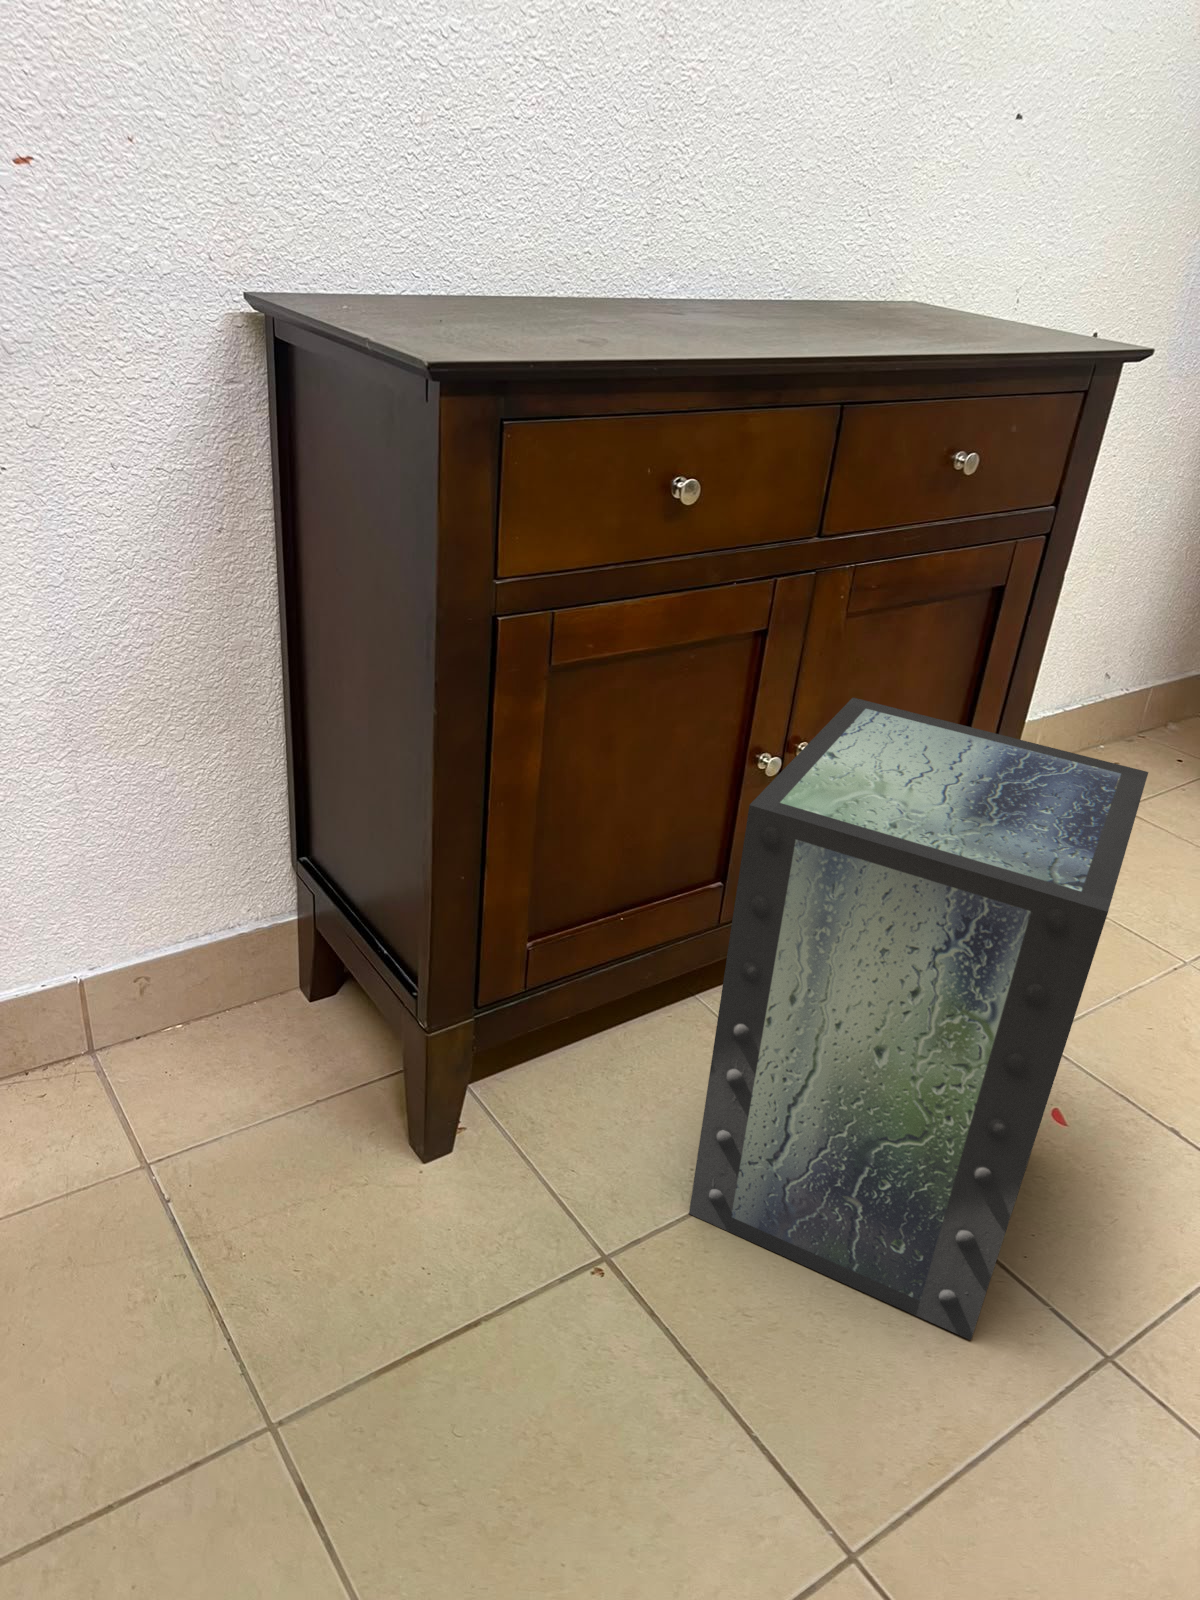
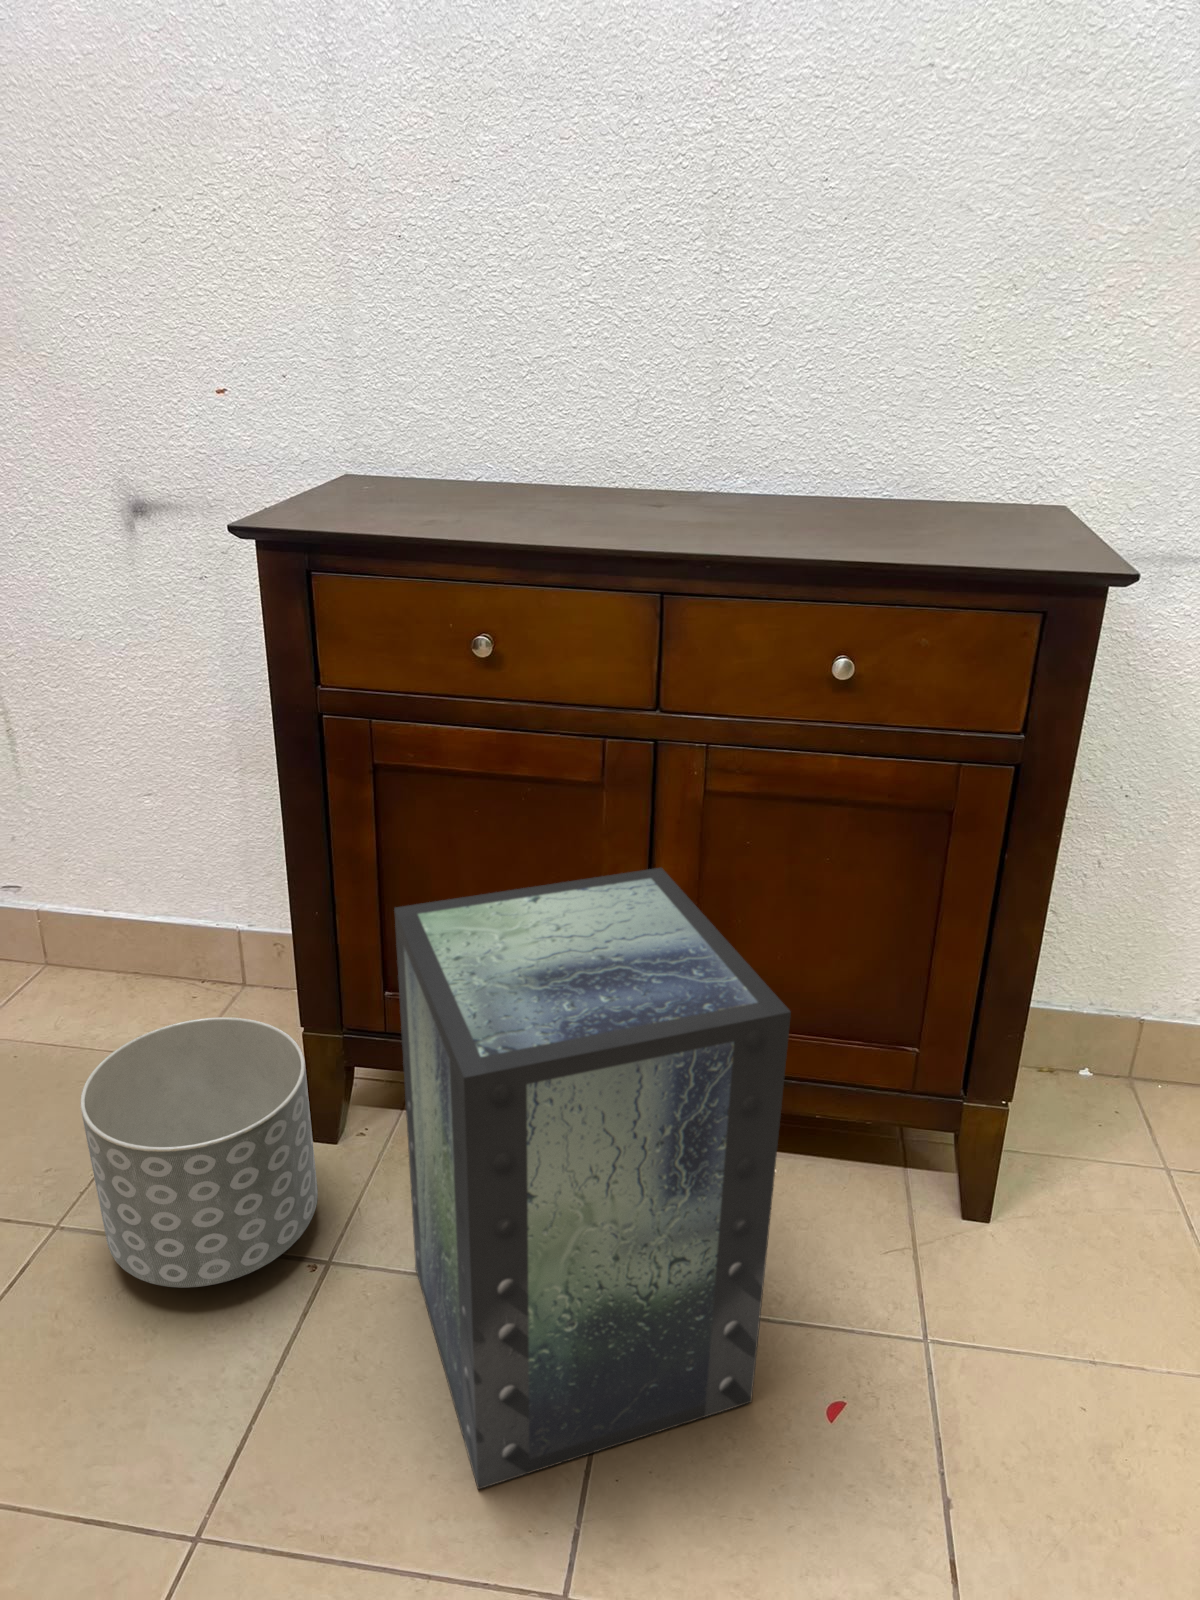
planter: none [332,1030,619,1396] -> present [80,1017,318,1288]

